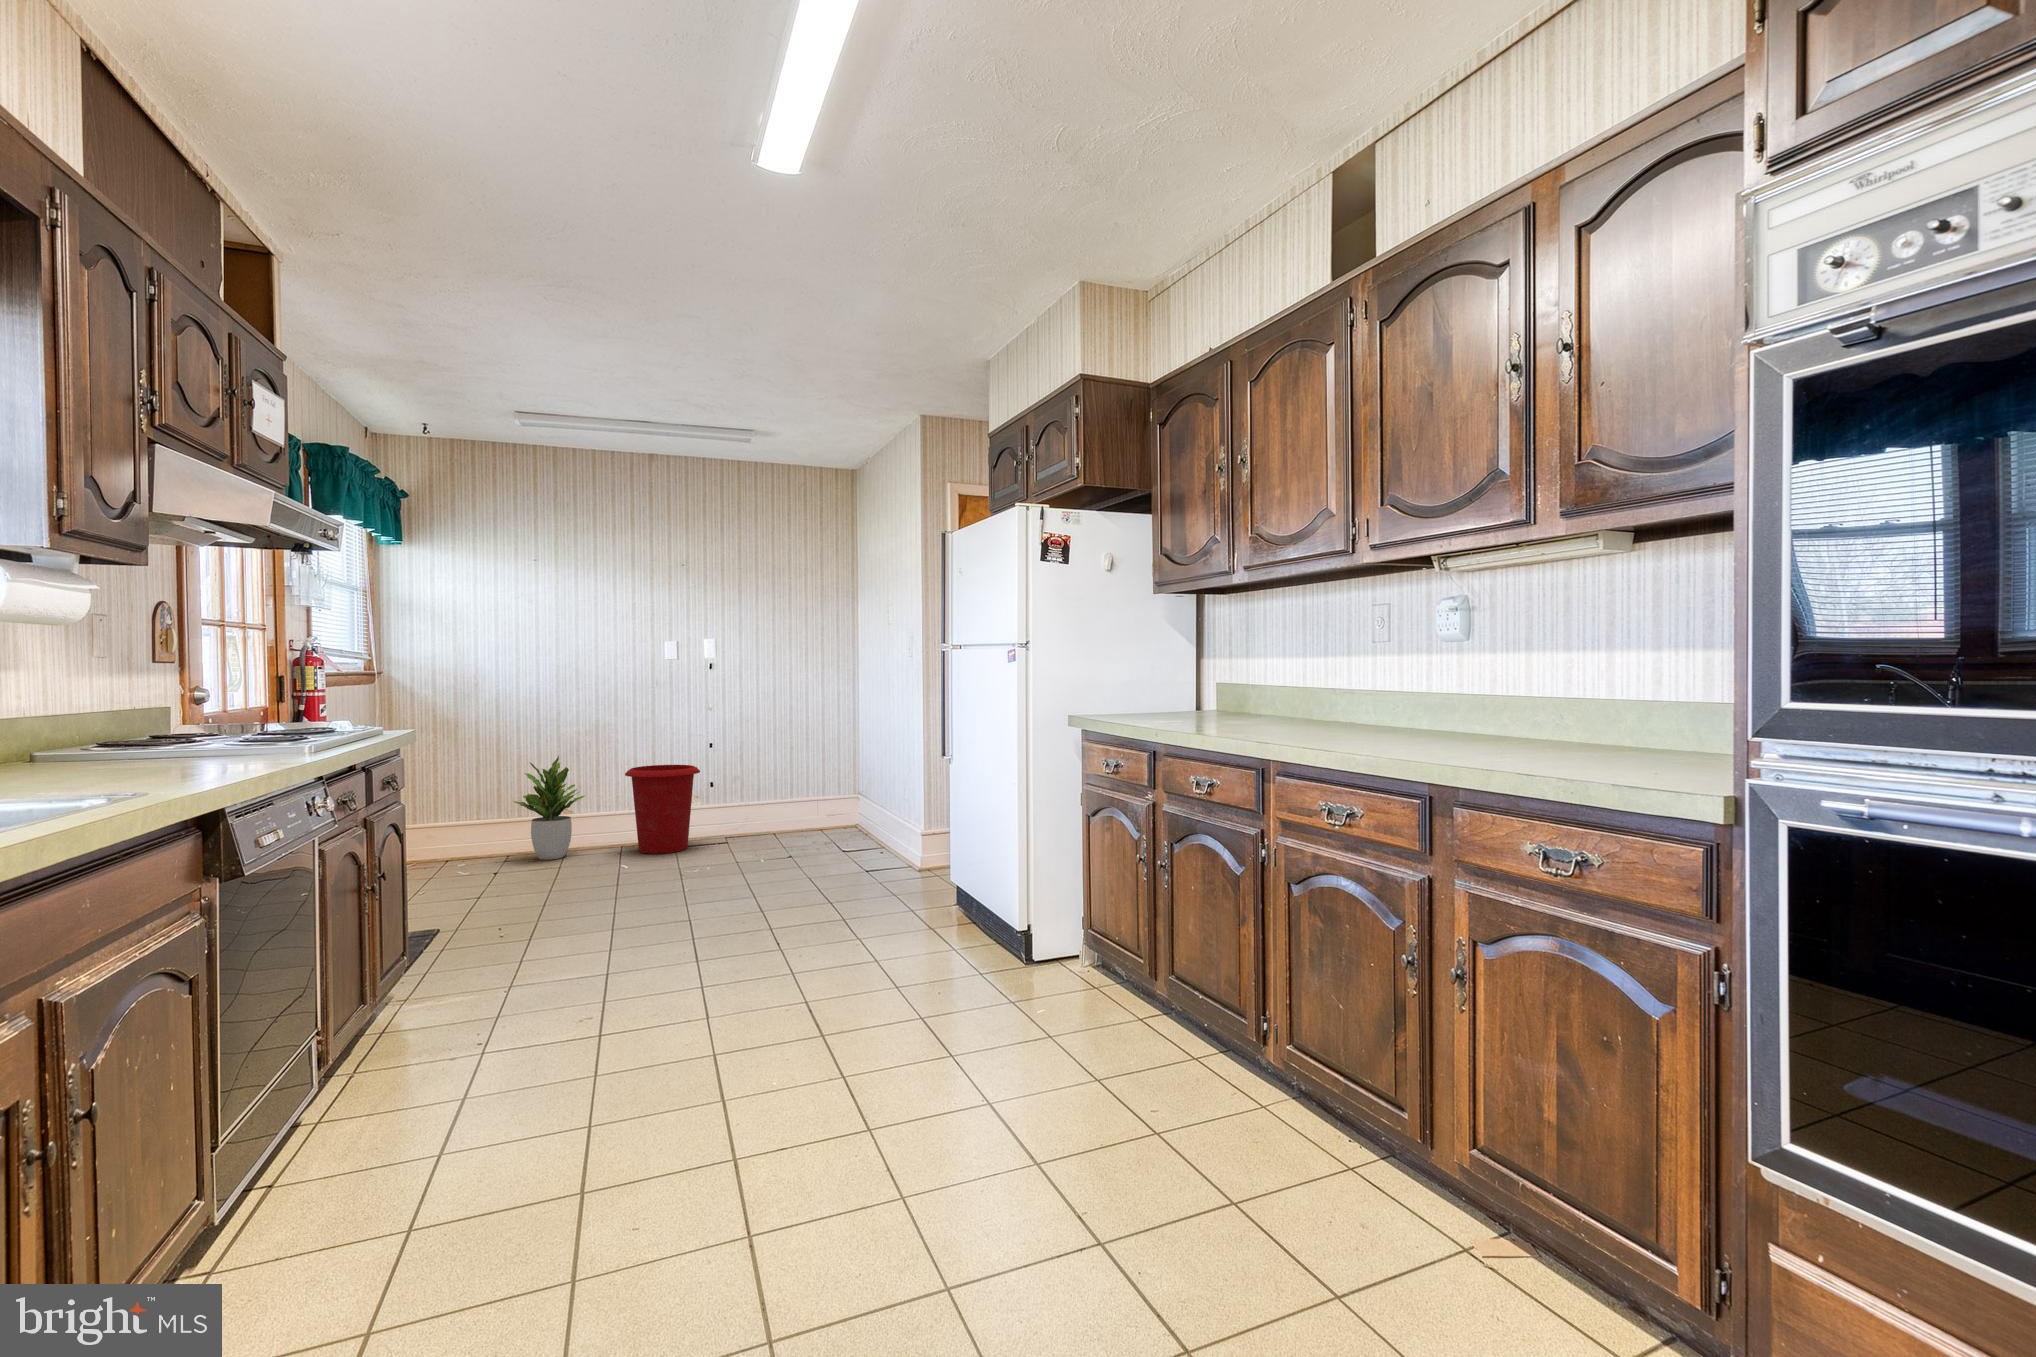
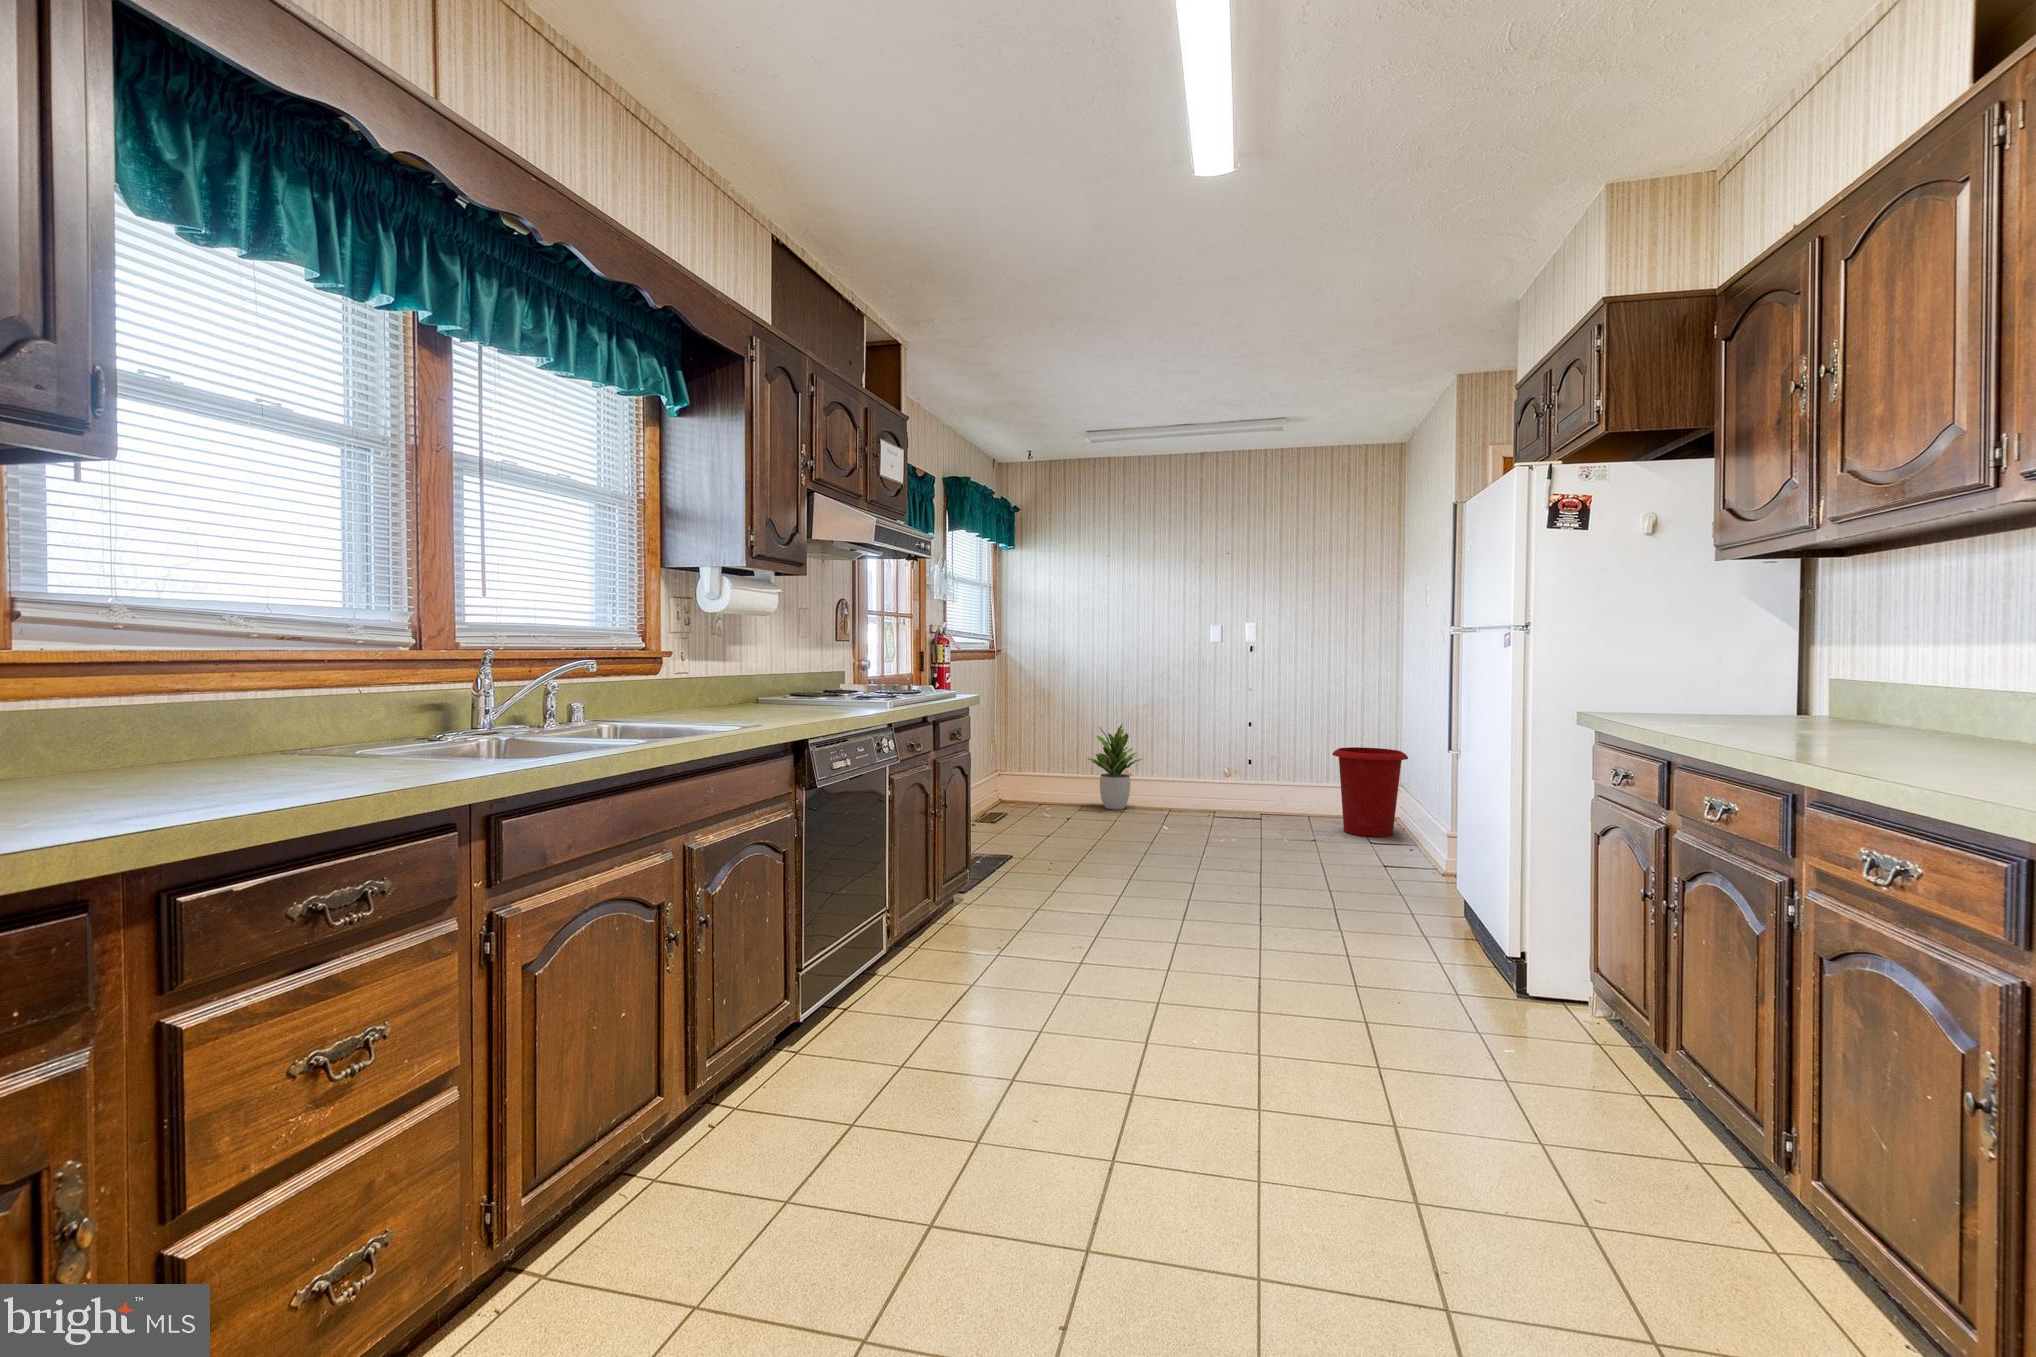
waste bin: present [625,765,700,854] -> present [1332,747,1408,837]

